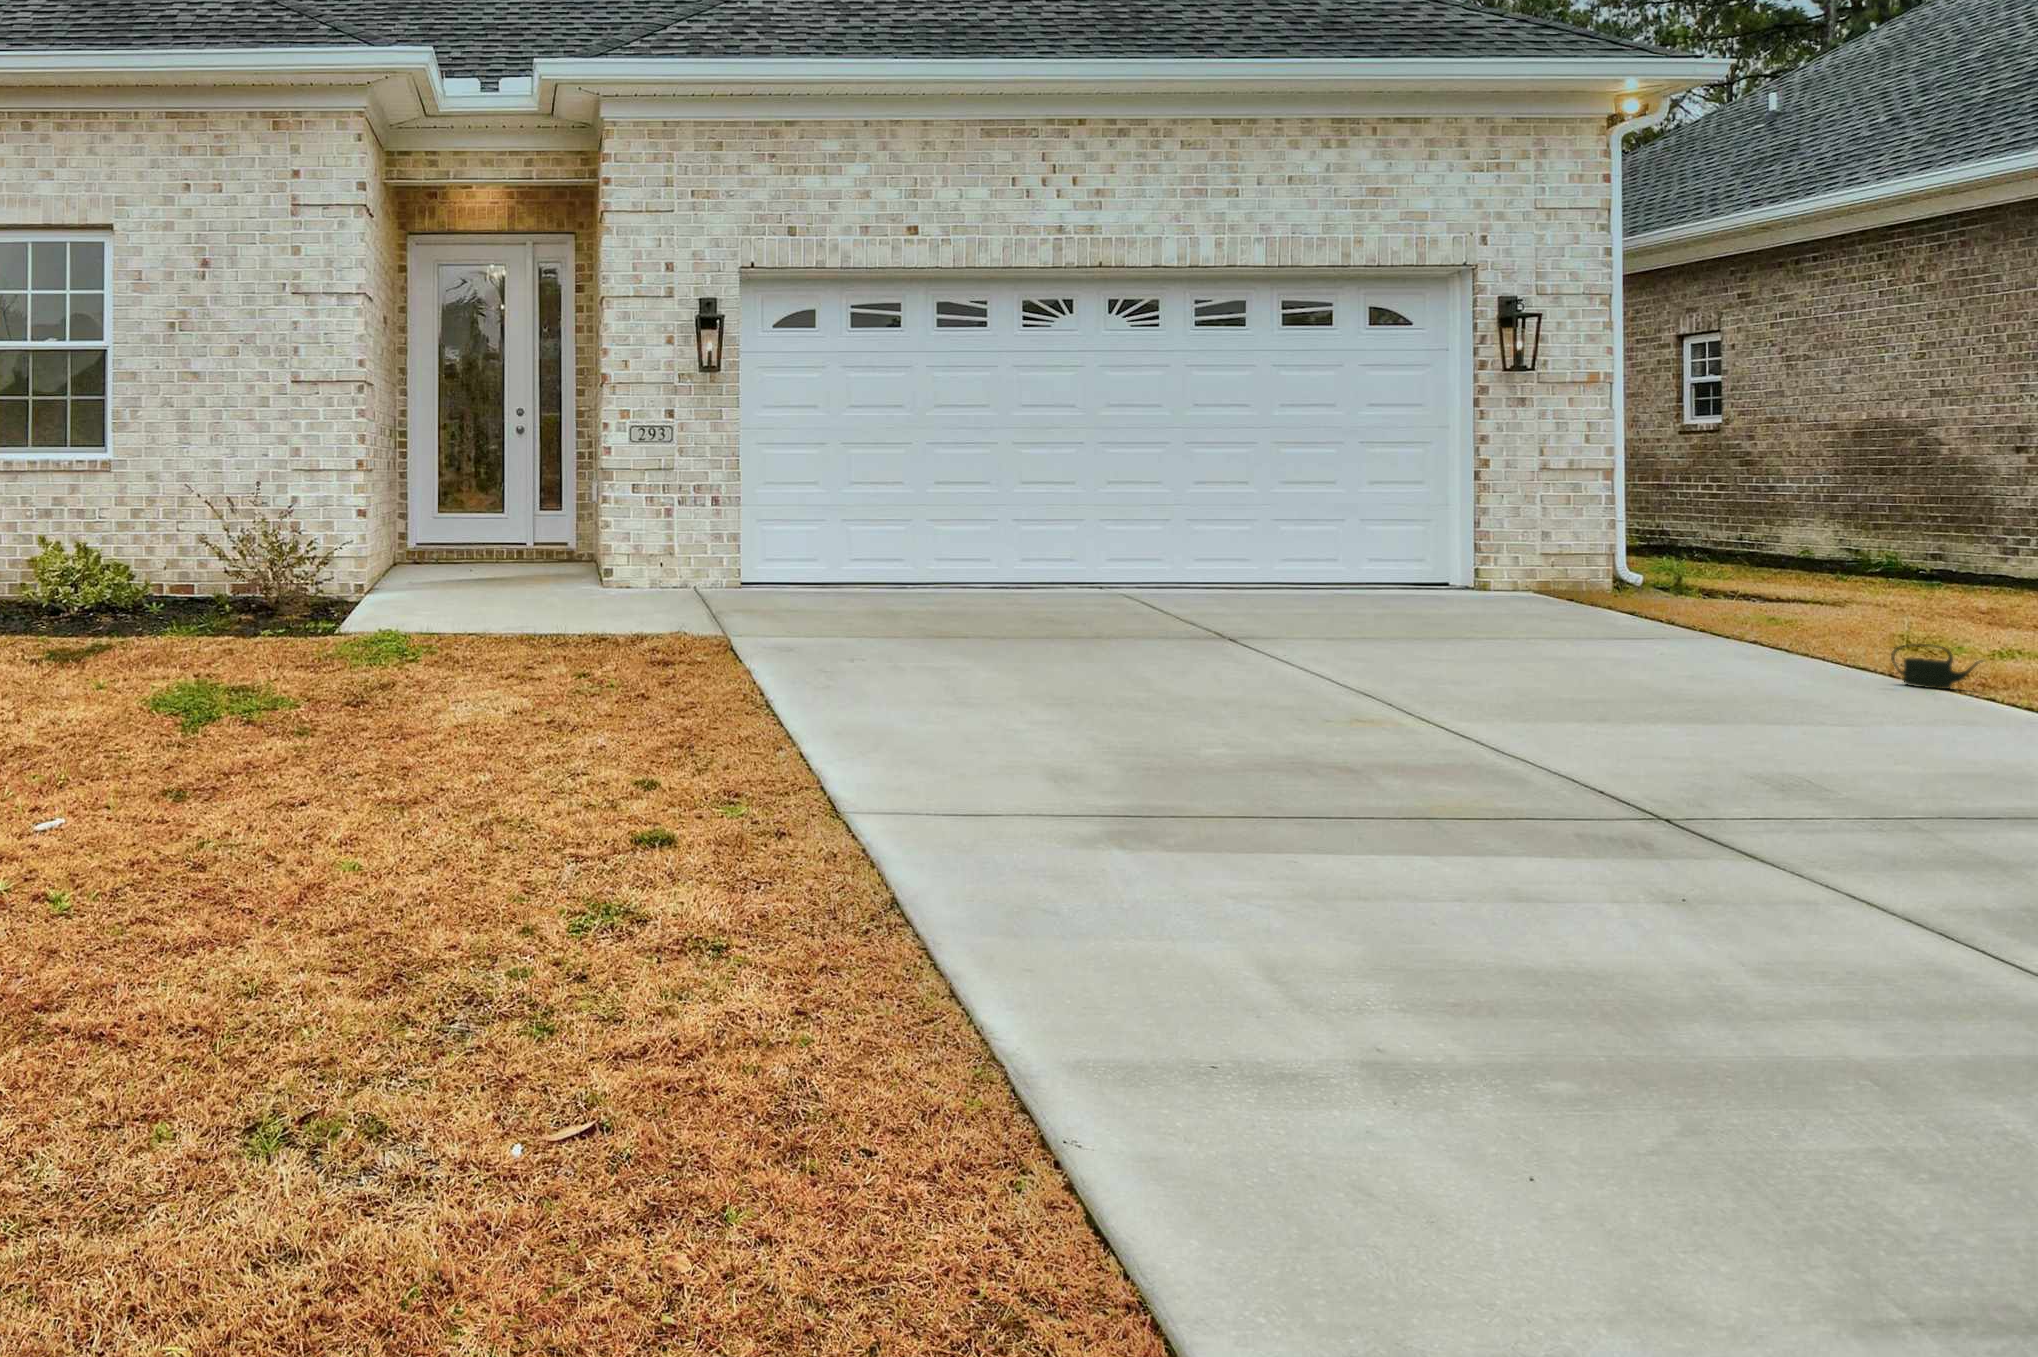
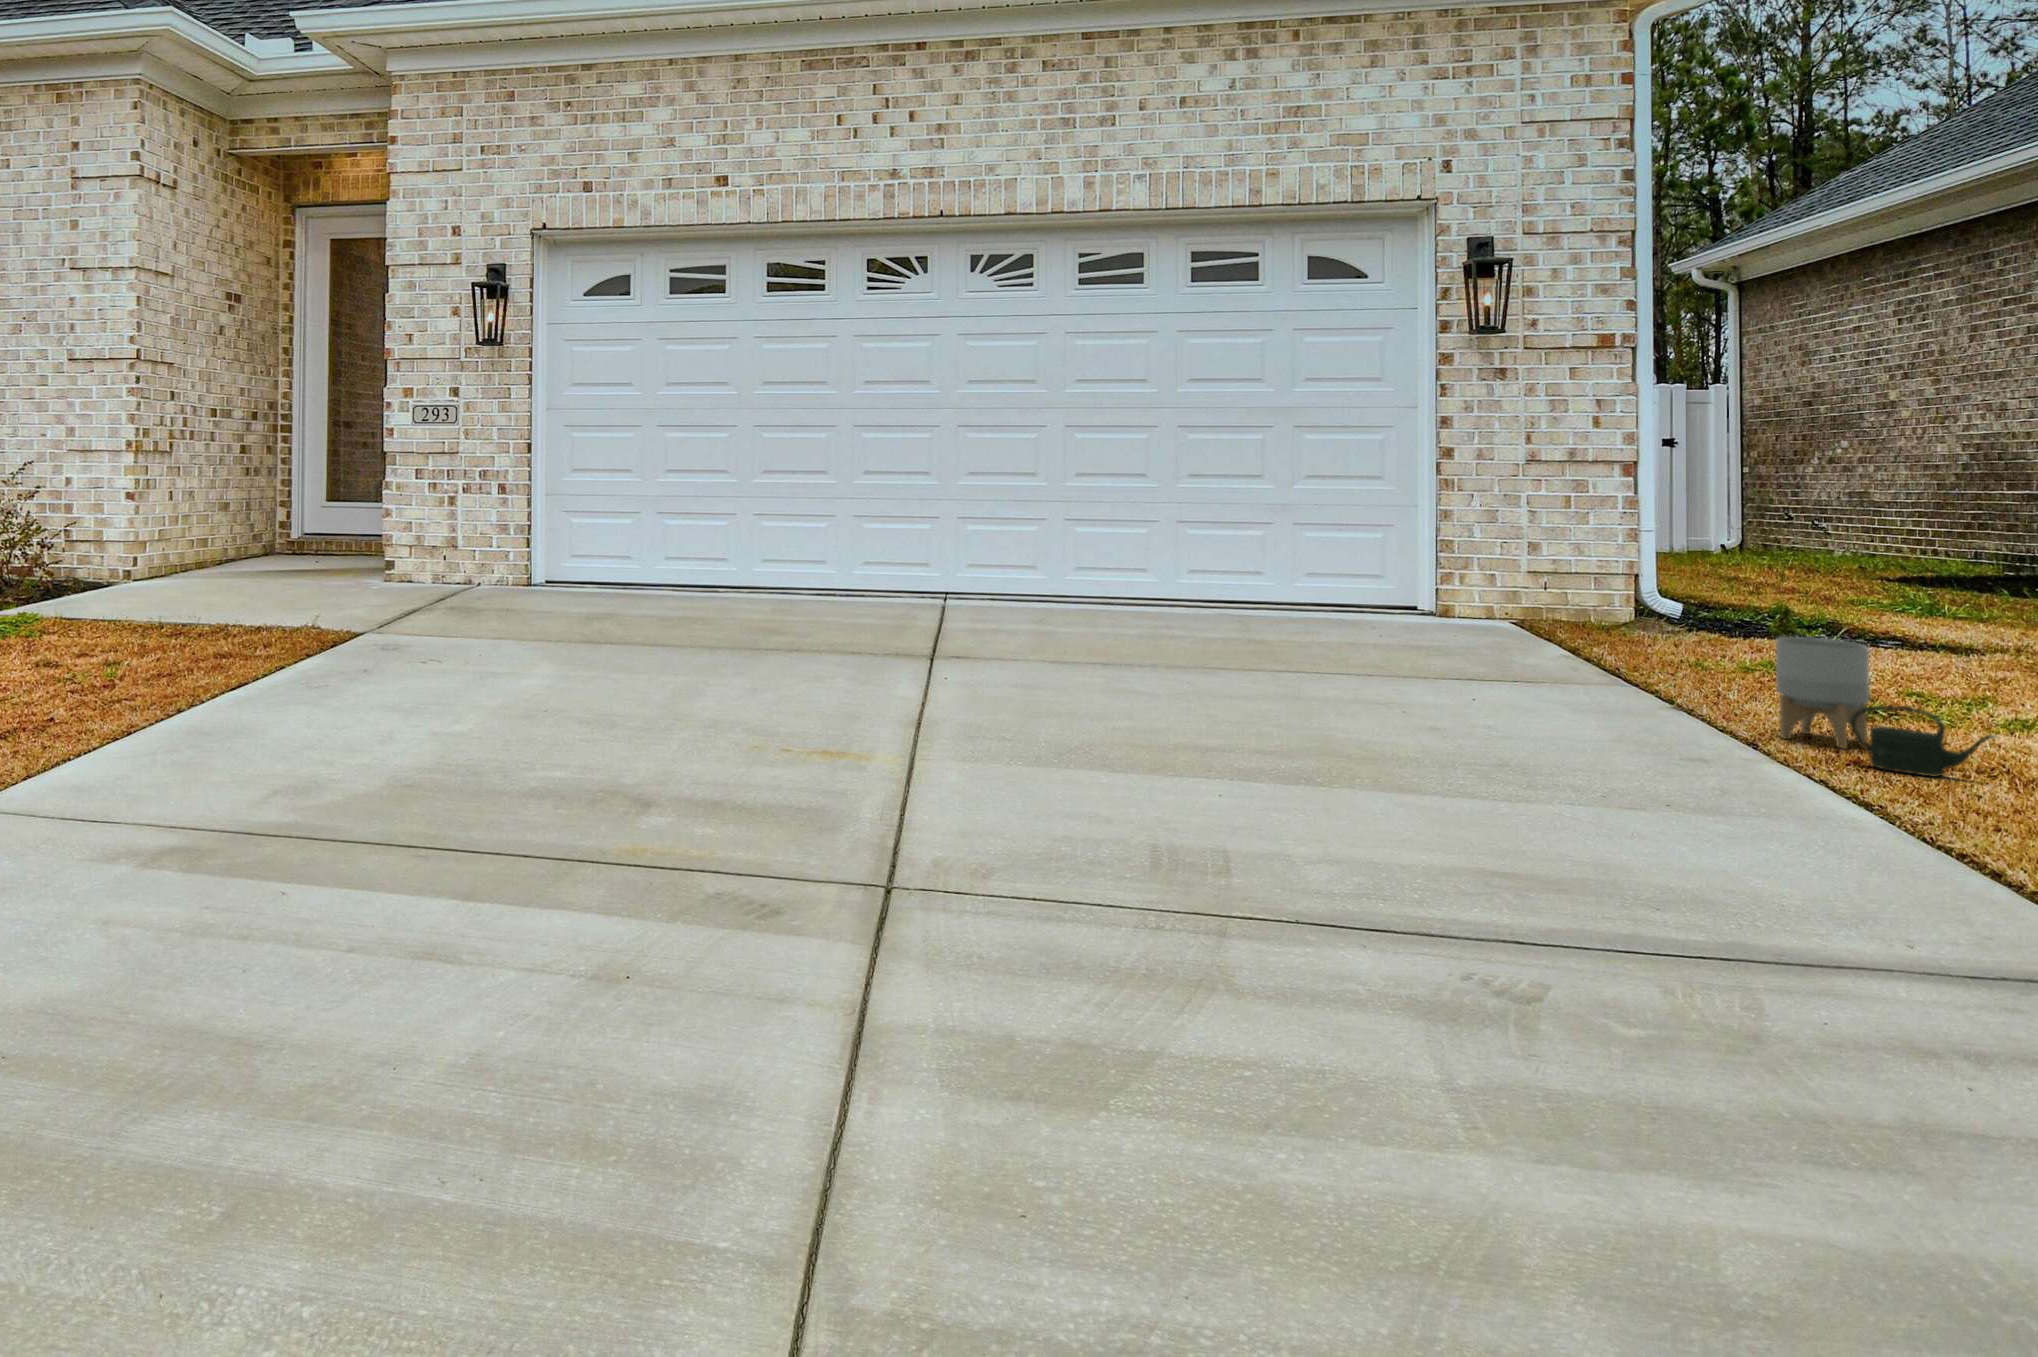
planter: none [1822,599,1884,674] -> present [1776,637,1870,748]

